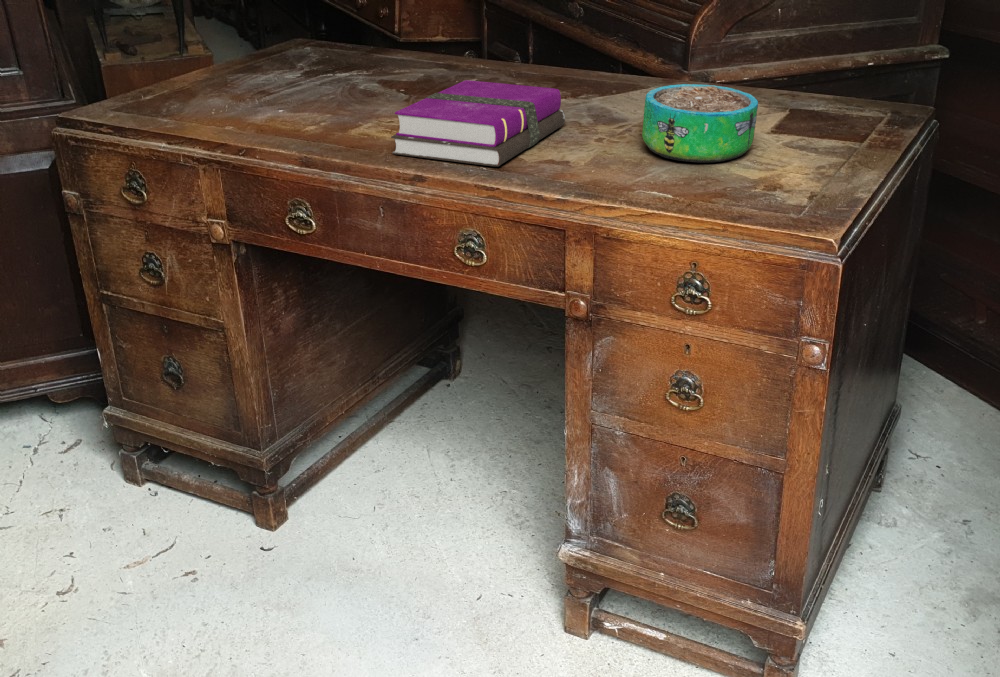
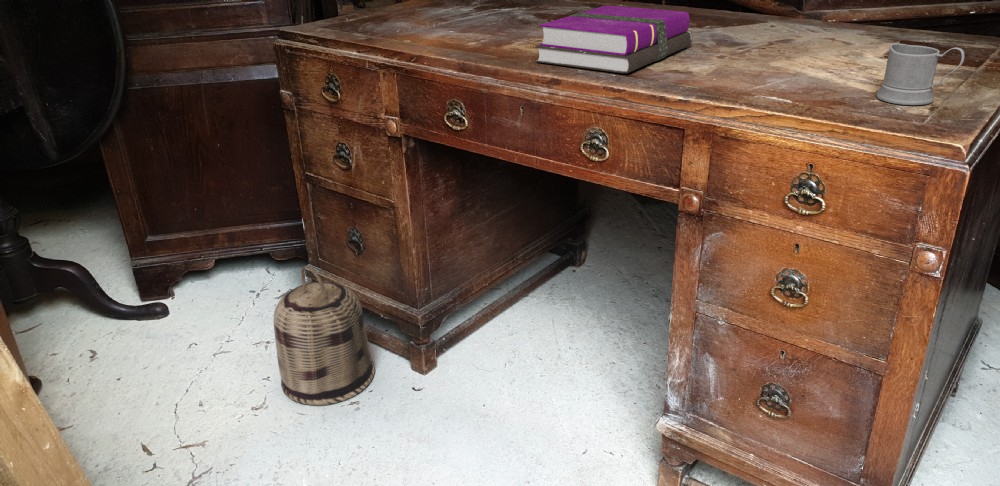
decorative bowl: present [642,84,758,163] -> none [764,7,881,77]
mug: none [757,131,834,195] -> present [877,43,965,105]
basket: none [78,408,210,581] -> present [274,266,375,405]

